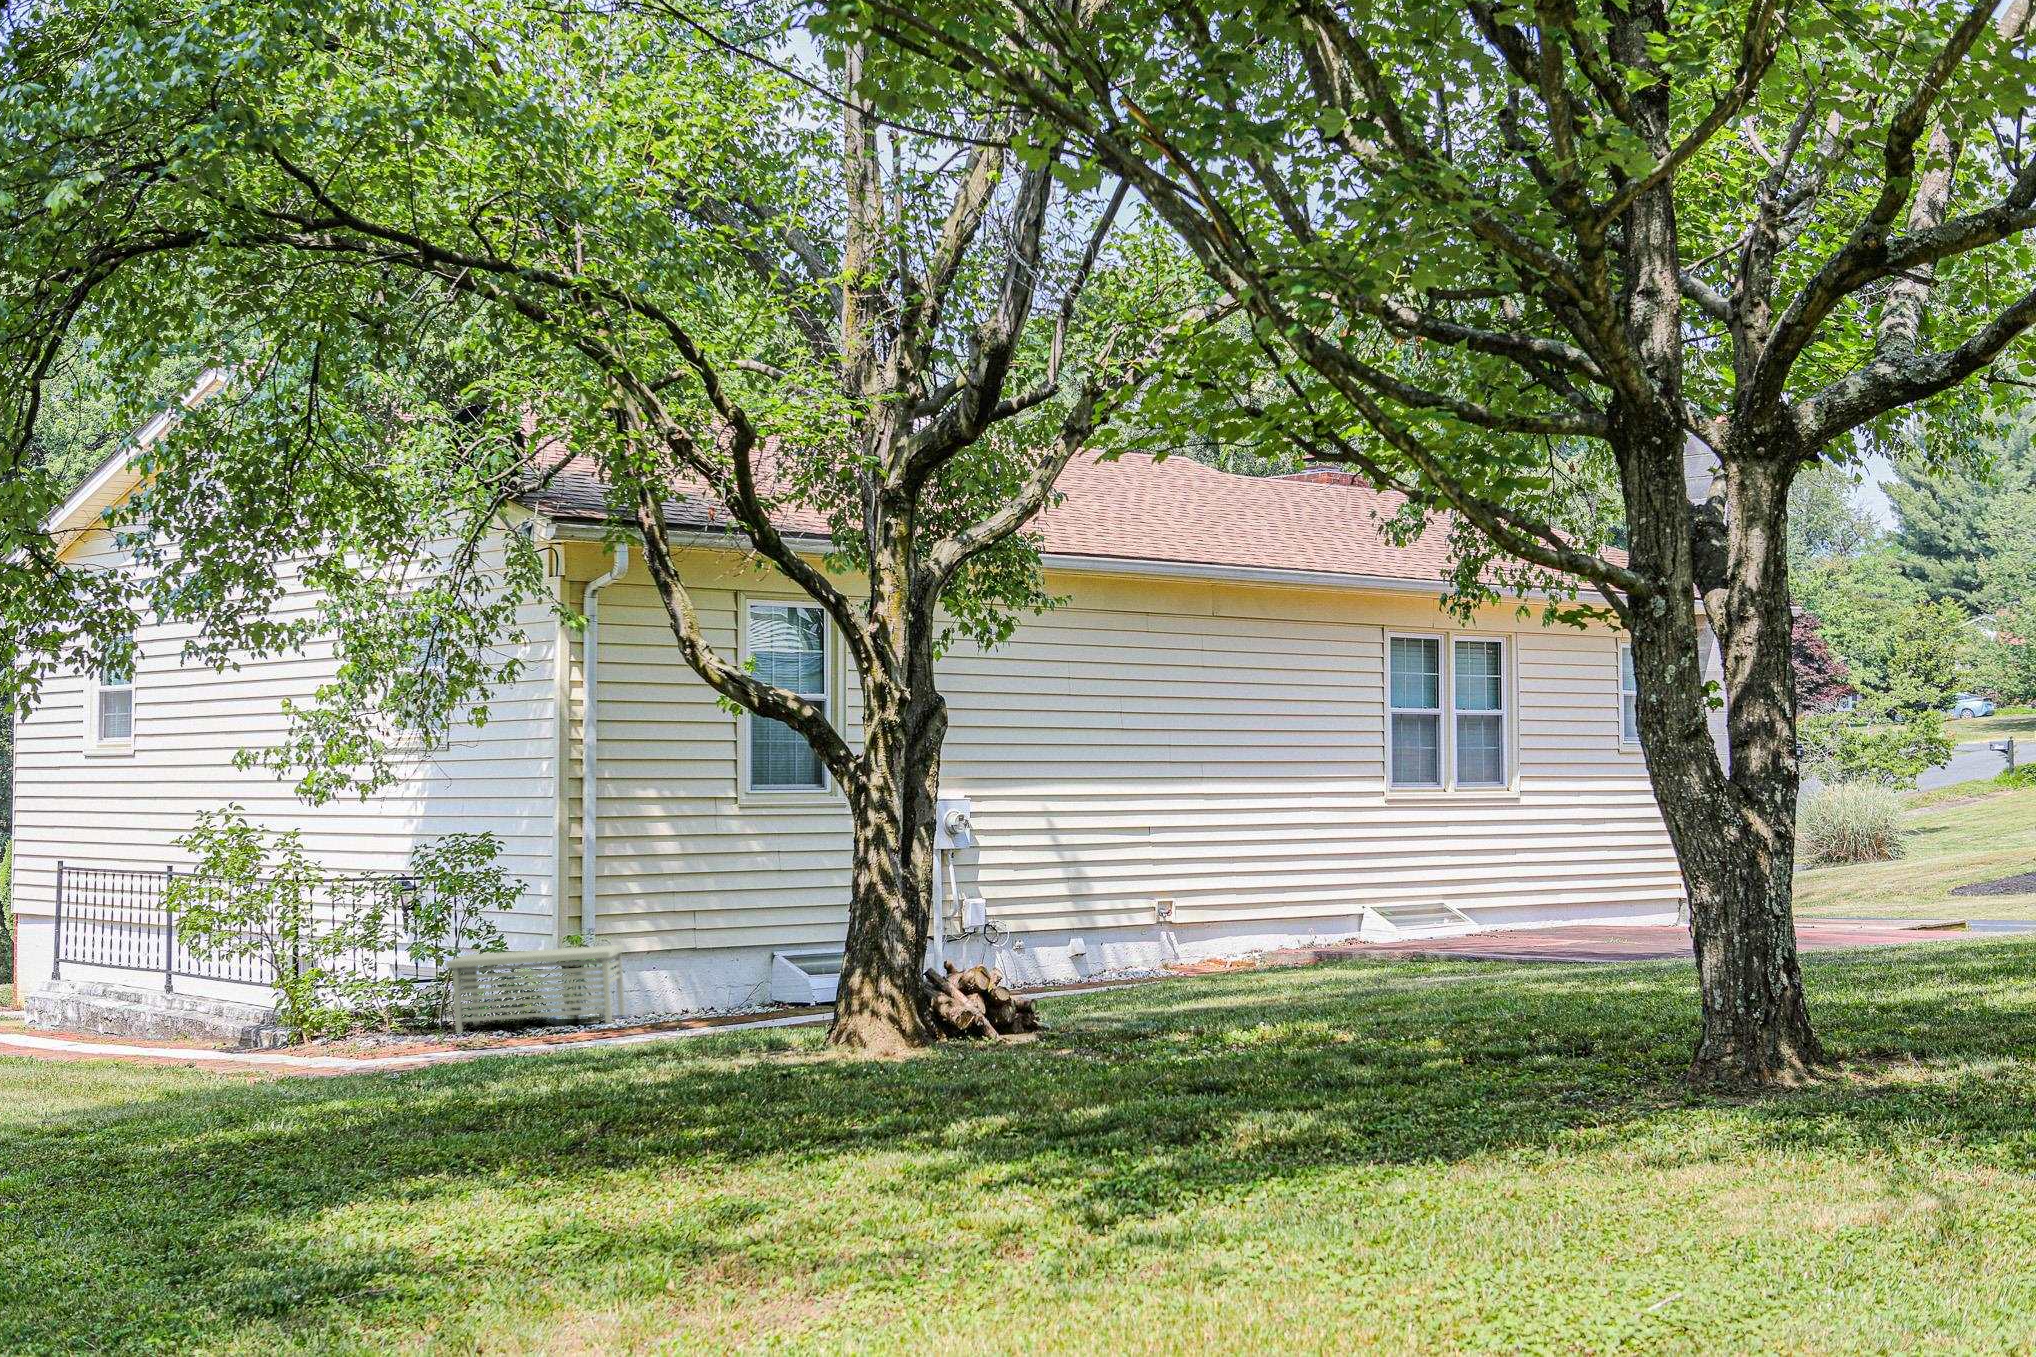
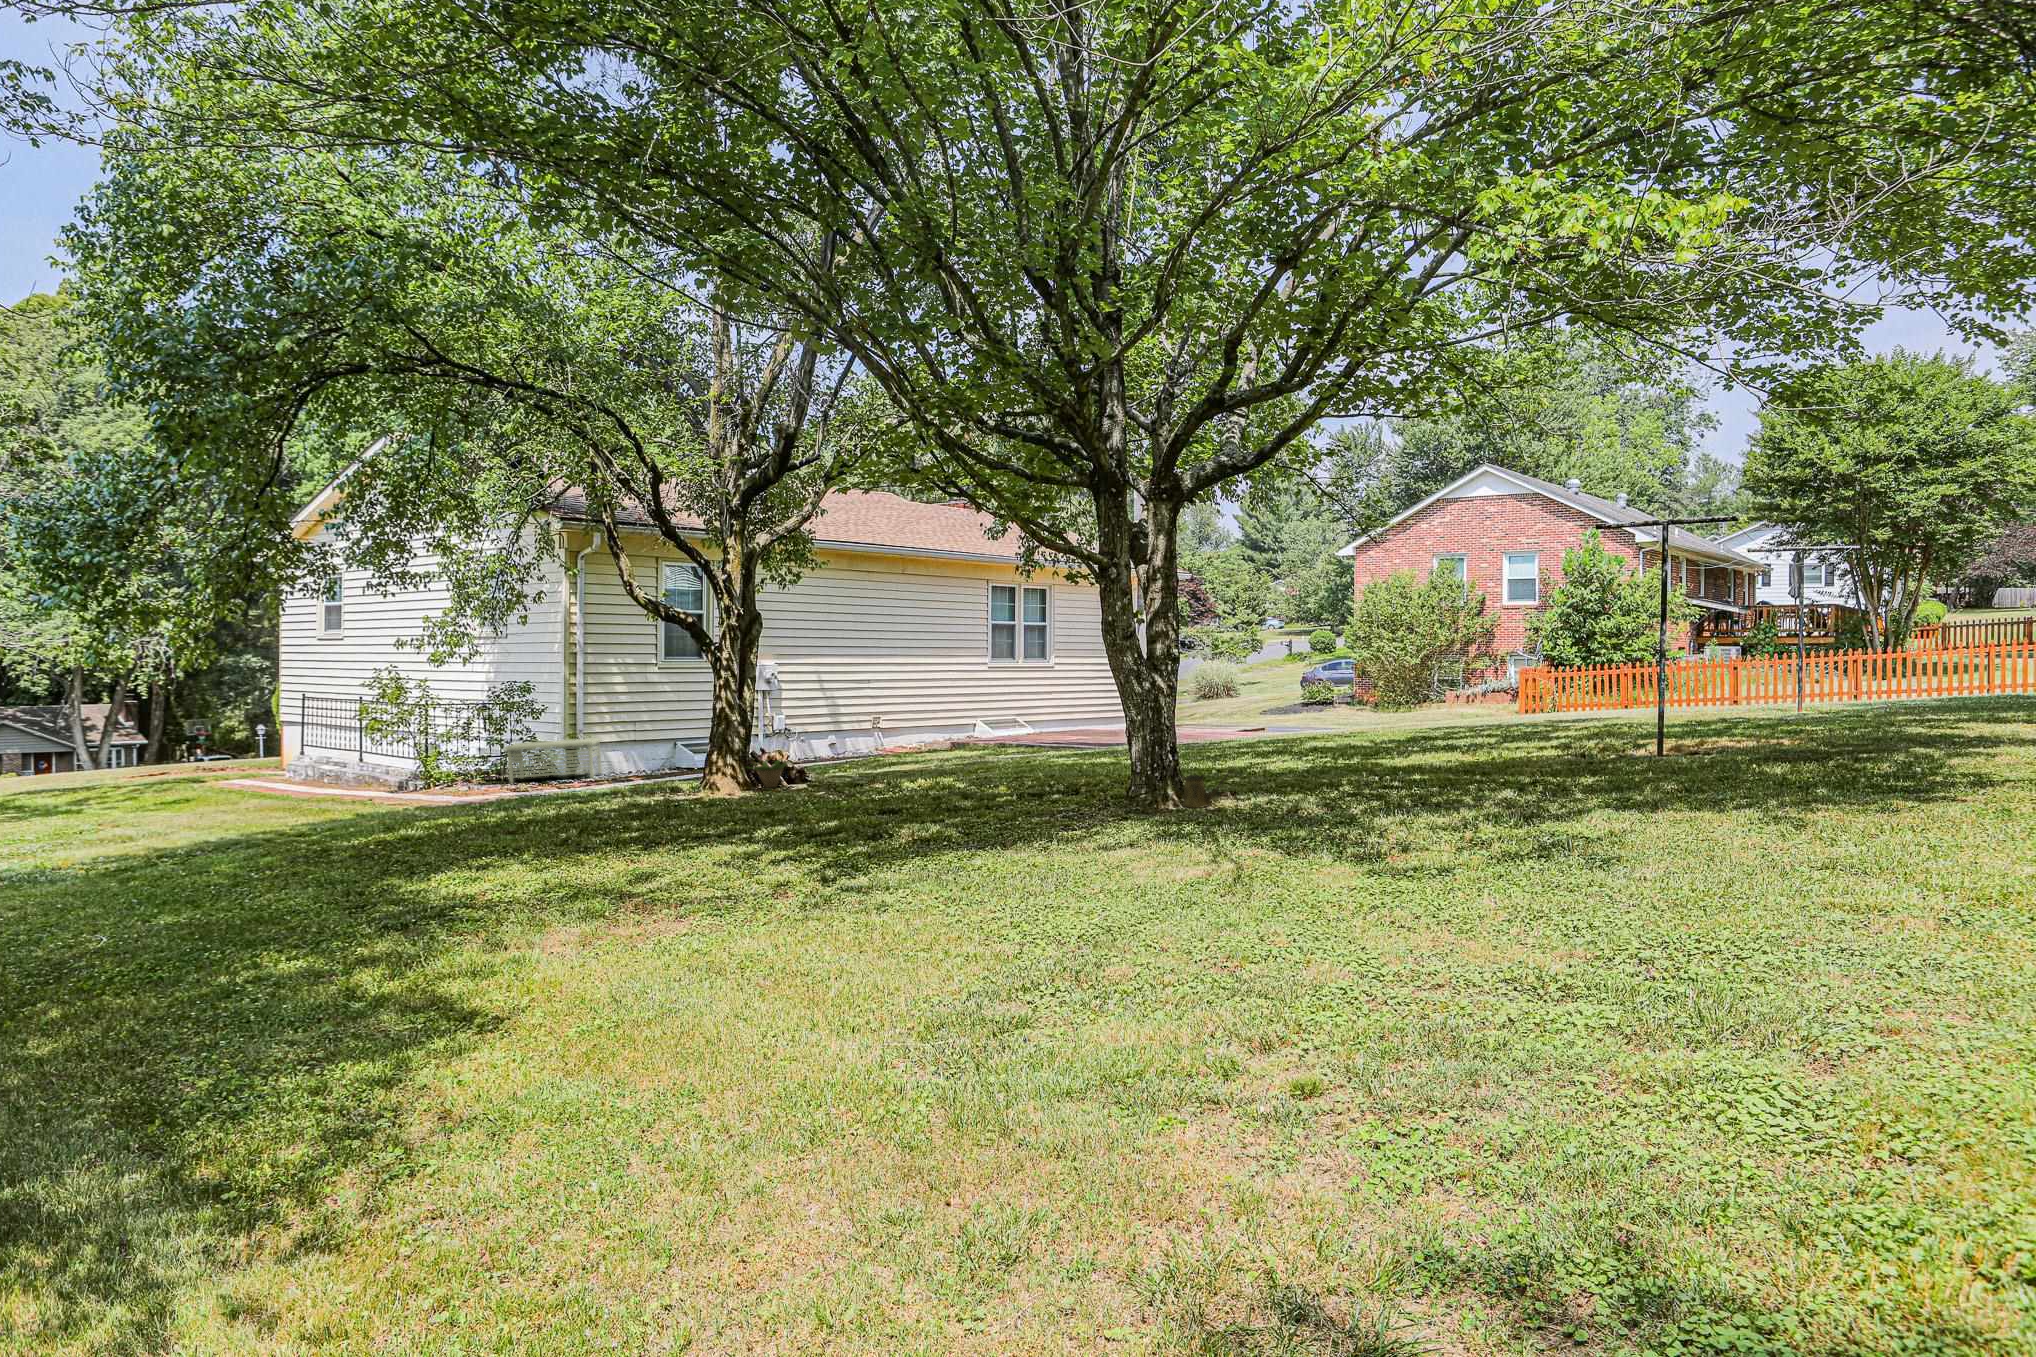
decorative plant: none [908,985,1005,1043] -> present [753,758,789,787]
watering can: none [1797,1012,1923,1089] -> present [1174,772,1231,808]

